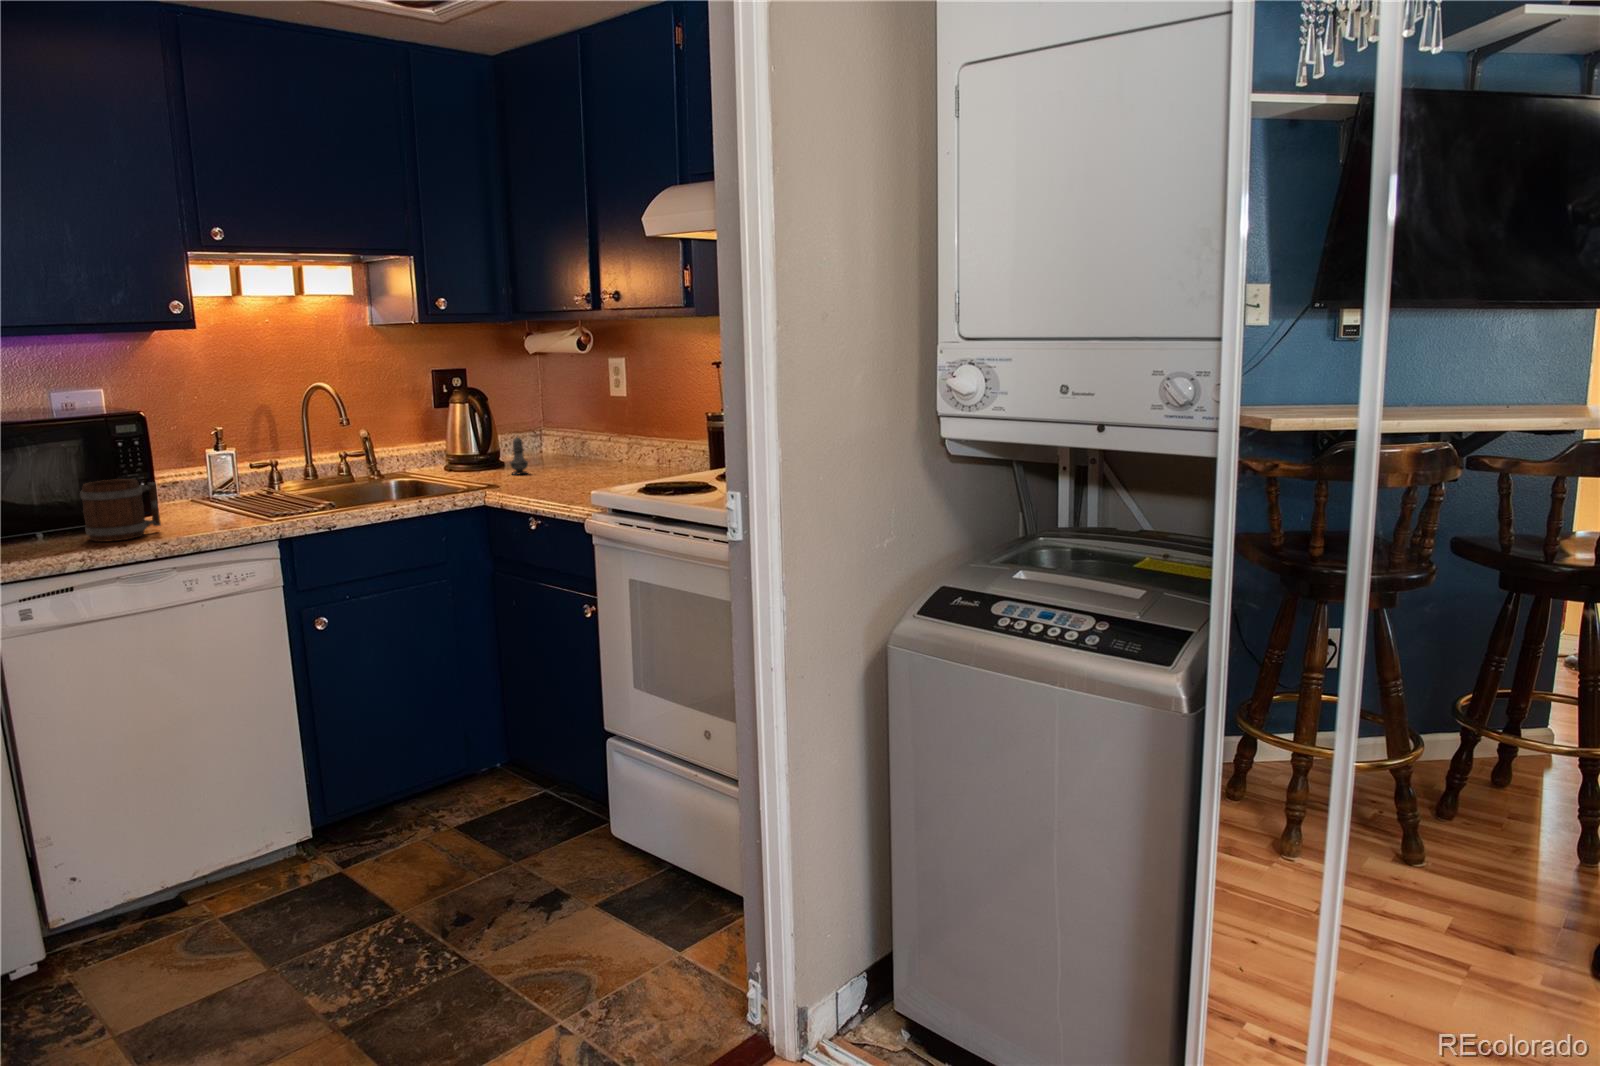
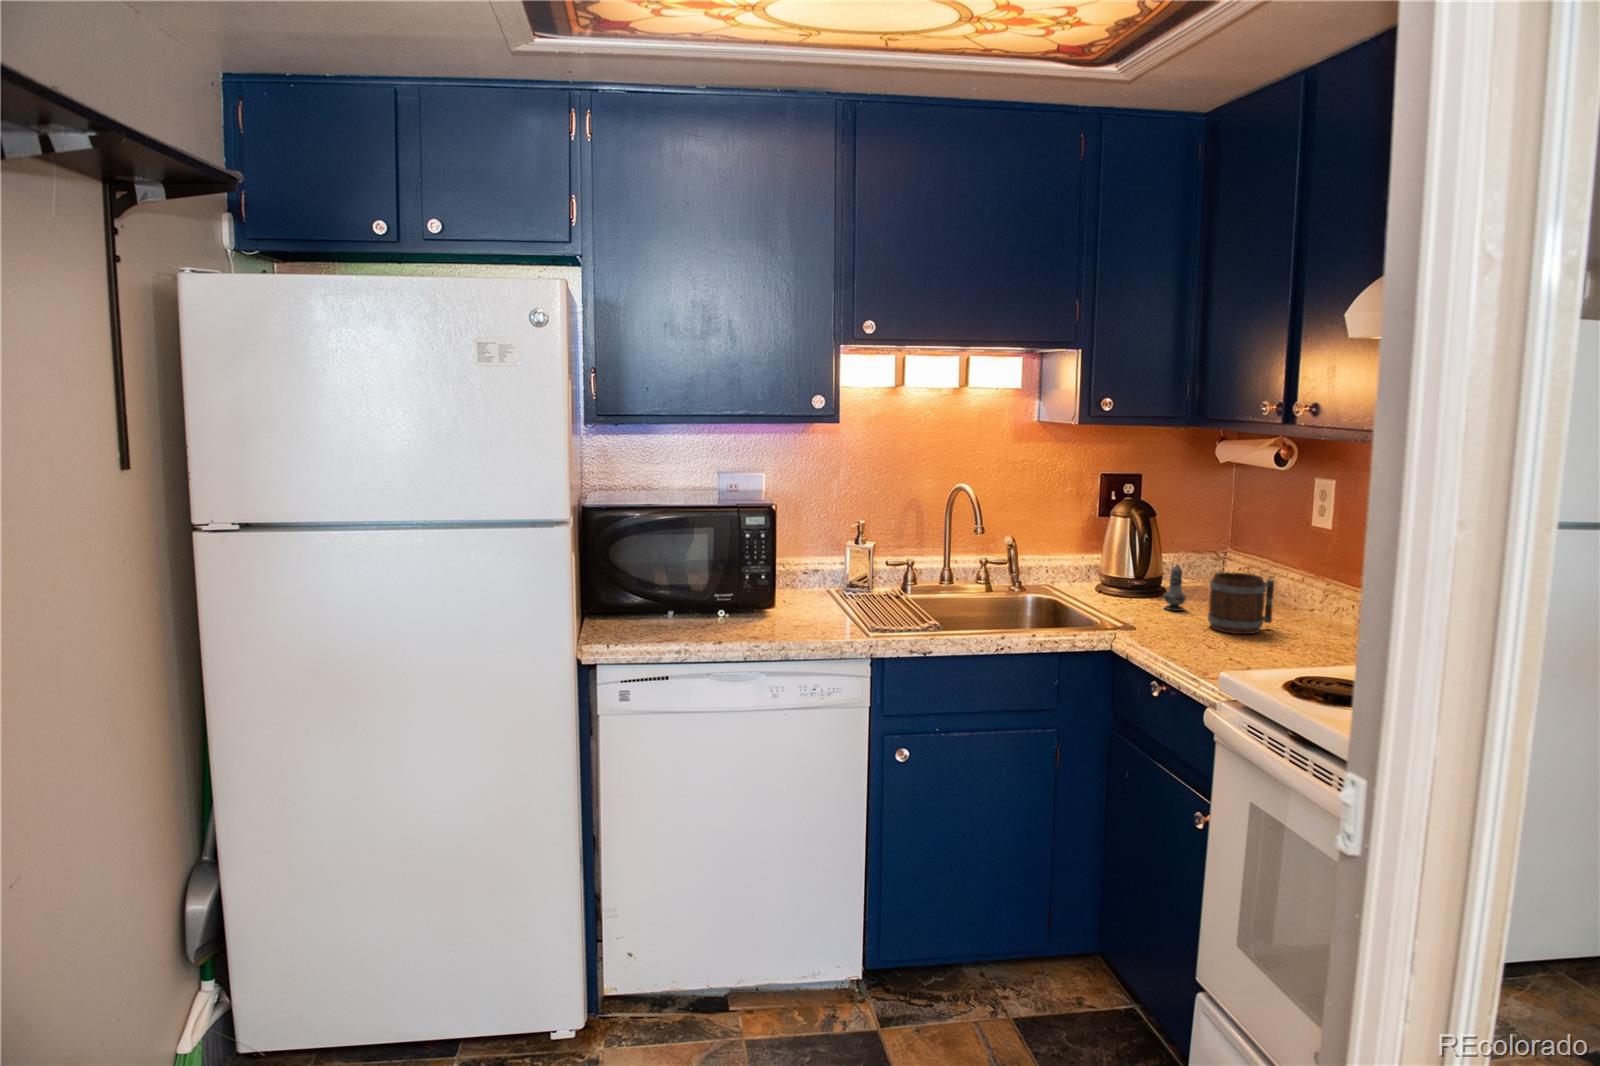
mug: present [80,479,161,542] -> present [1208,572,1274,634]

